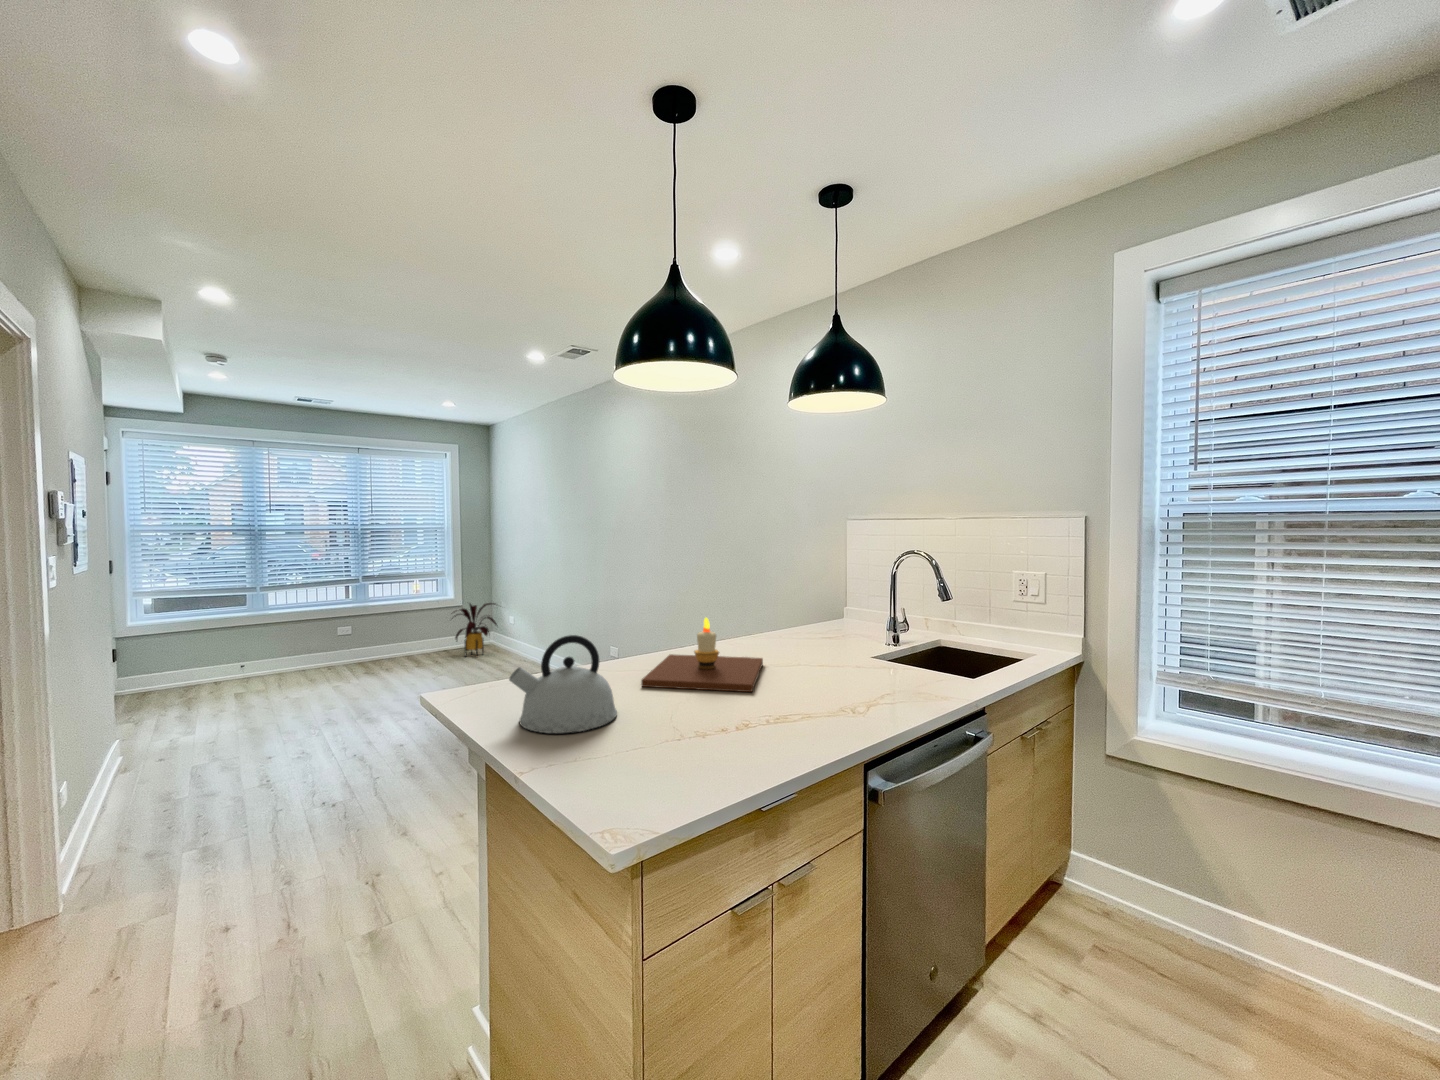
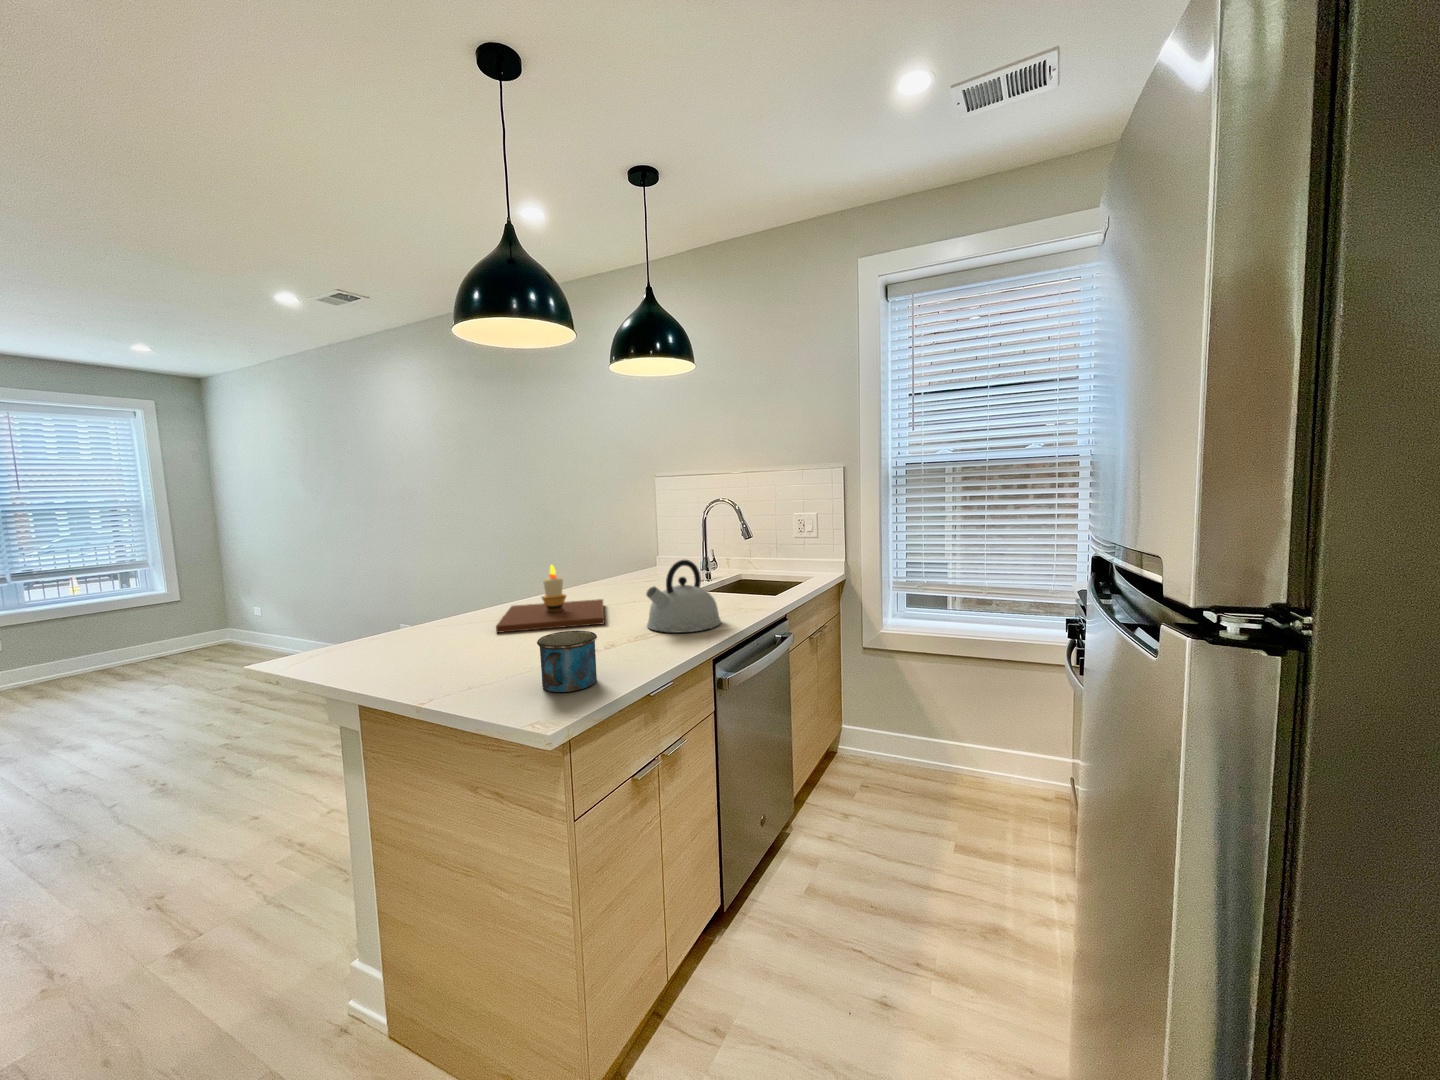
house plant: present [452,603,497,656] -> none [165,594,248,663]
kettle: present [509,635,617,733] -> present [646,560,721,633]
mug: none [640,711,709,788] -> present [537,631,597,692]

